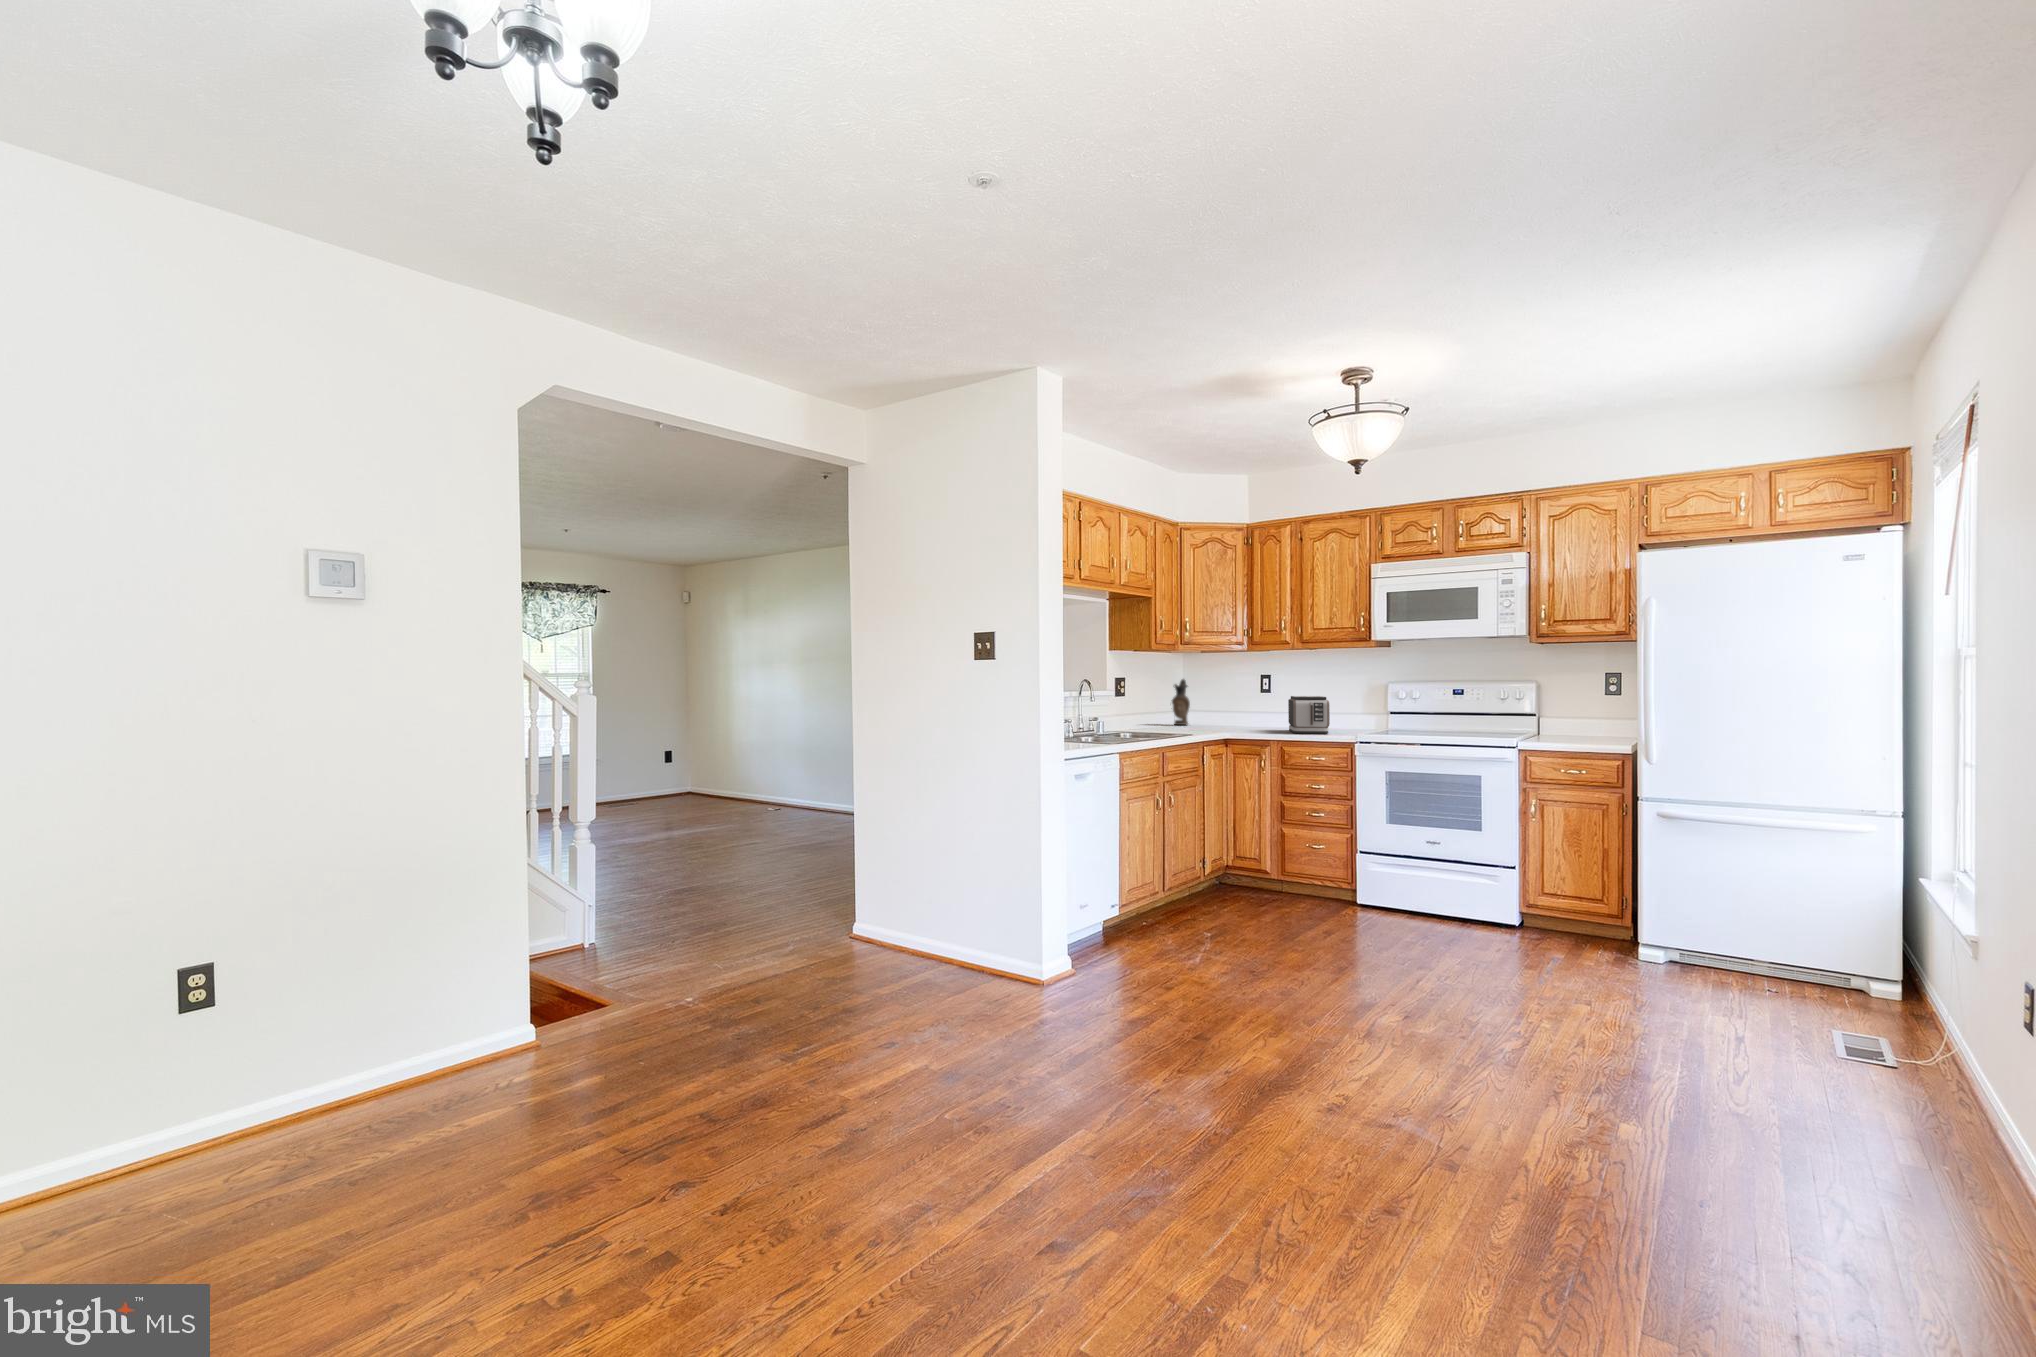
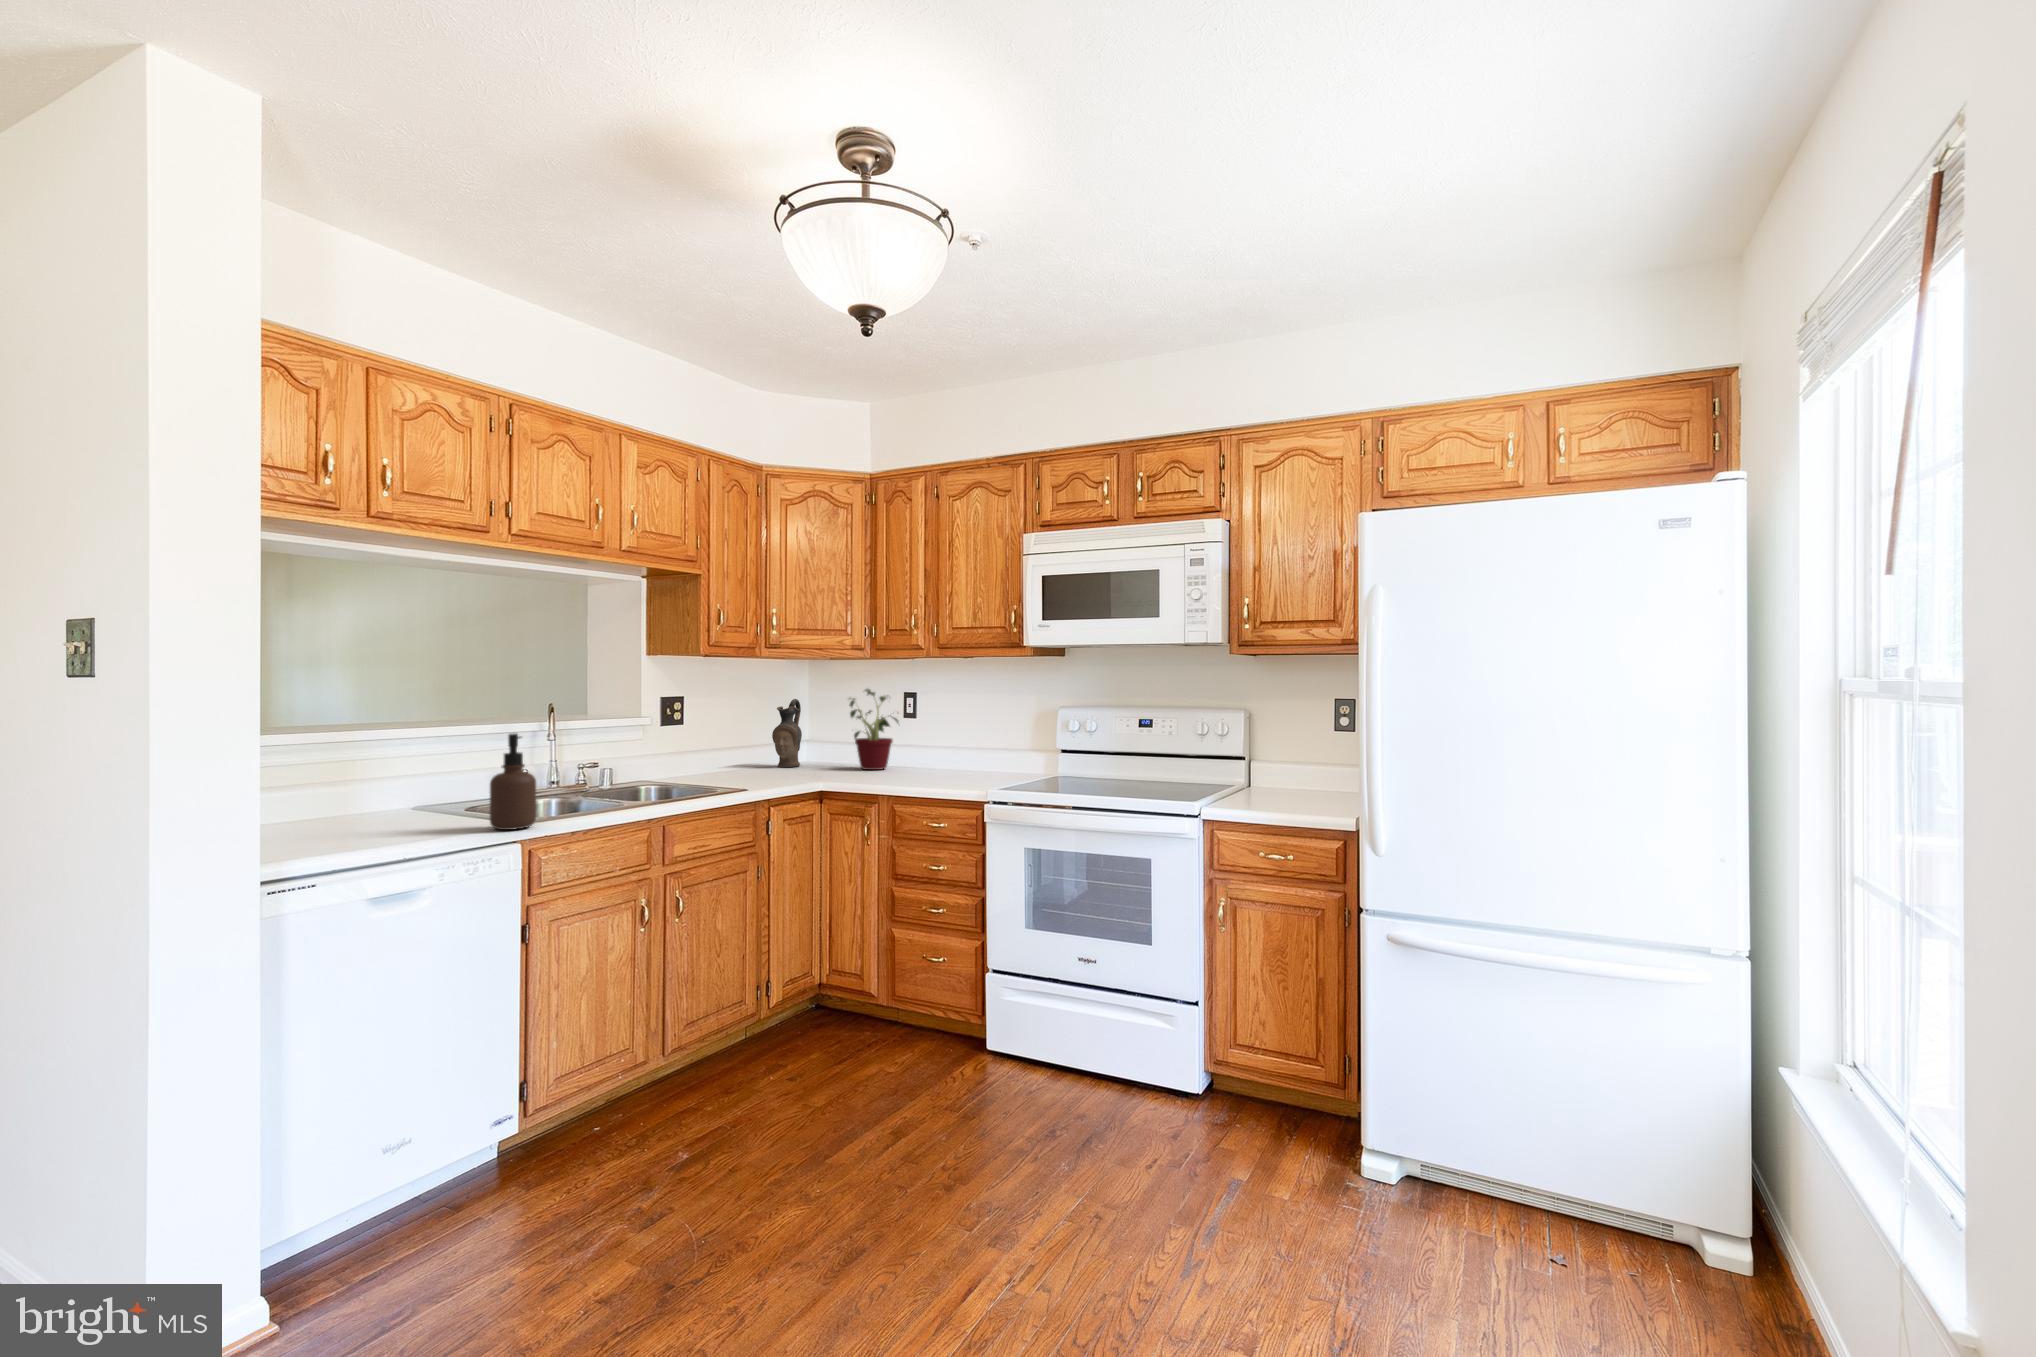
potted plant: none [1222,671,1263,727] -> present [849,689,898,770]
soap dispenser: none [1102,692,1125,746] -> present [490,733,536,830]
toaster: present [1288,696,1330,734] -> none [909,727,967,786]

